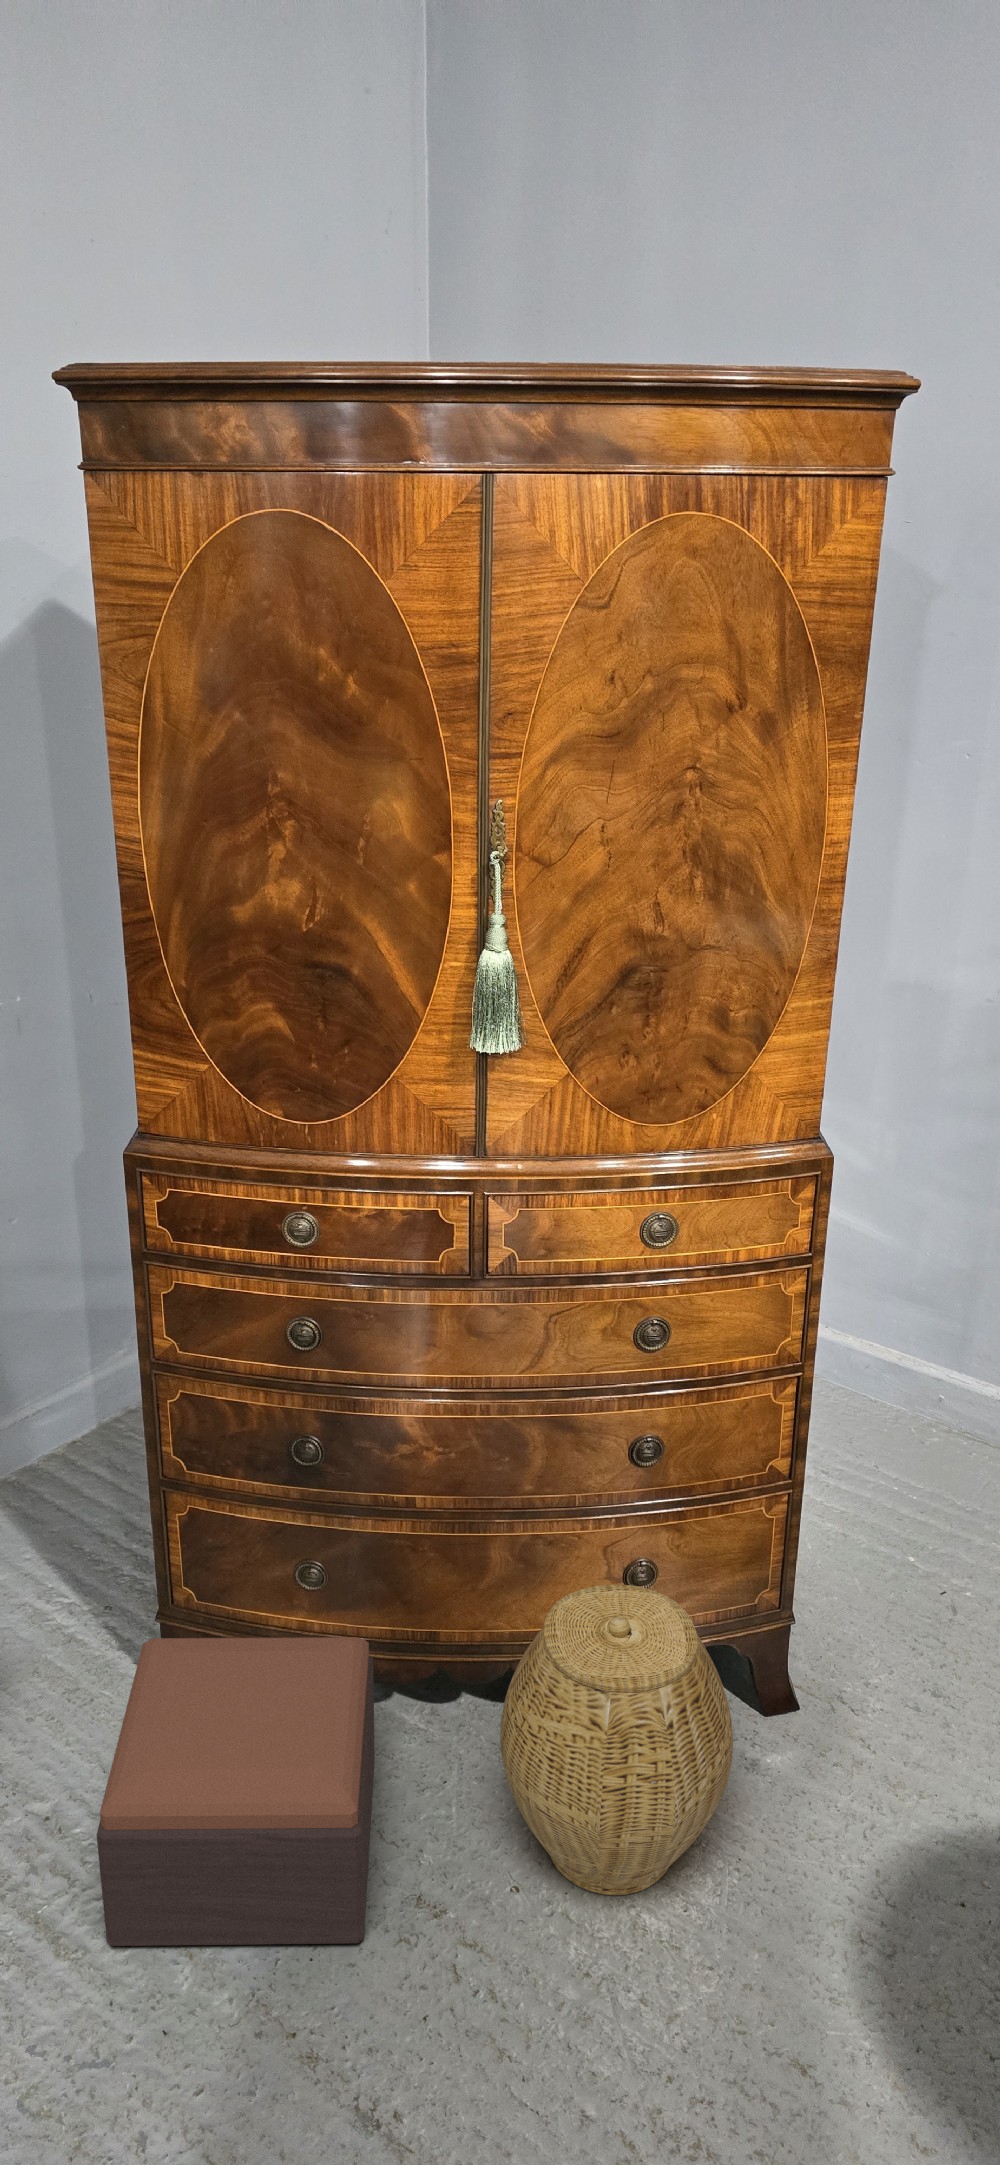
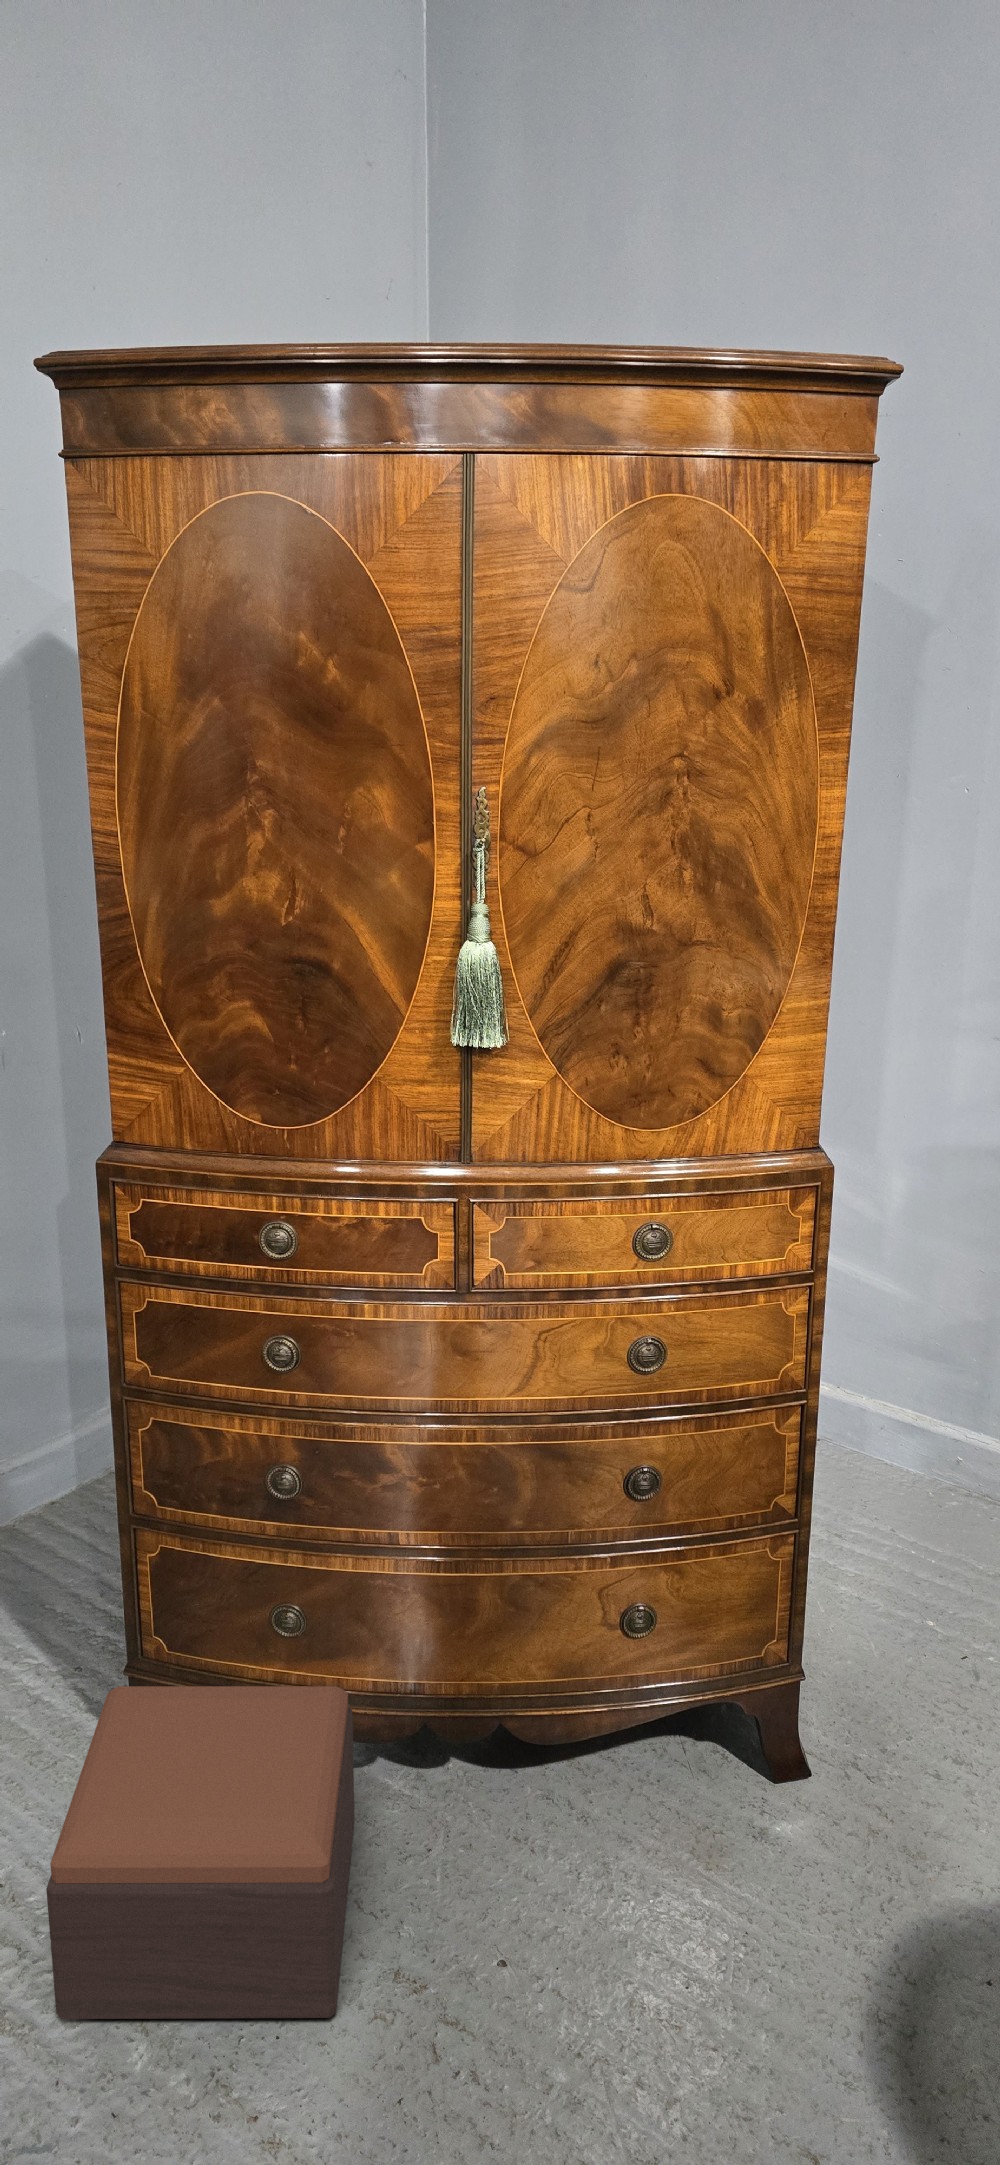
woven basket: present [500,1585,733,1895] -> none [487,1625,736,1969]

